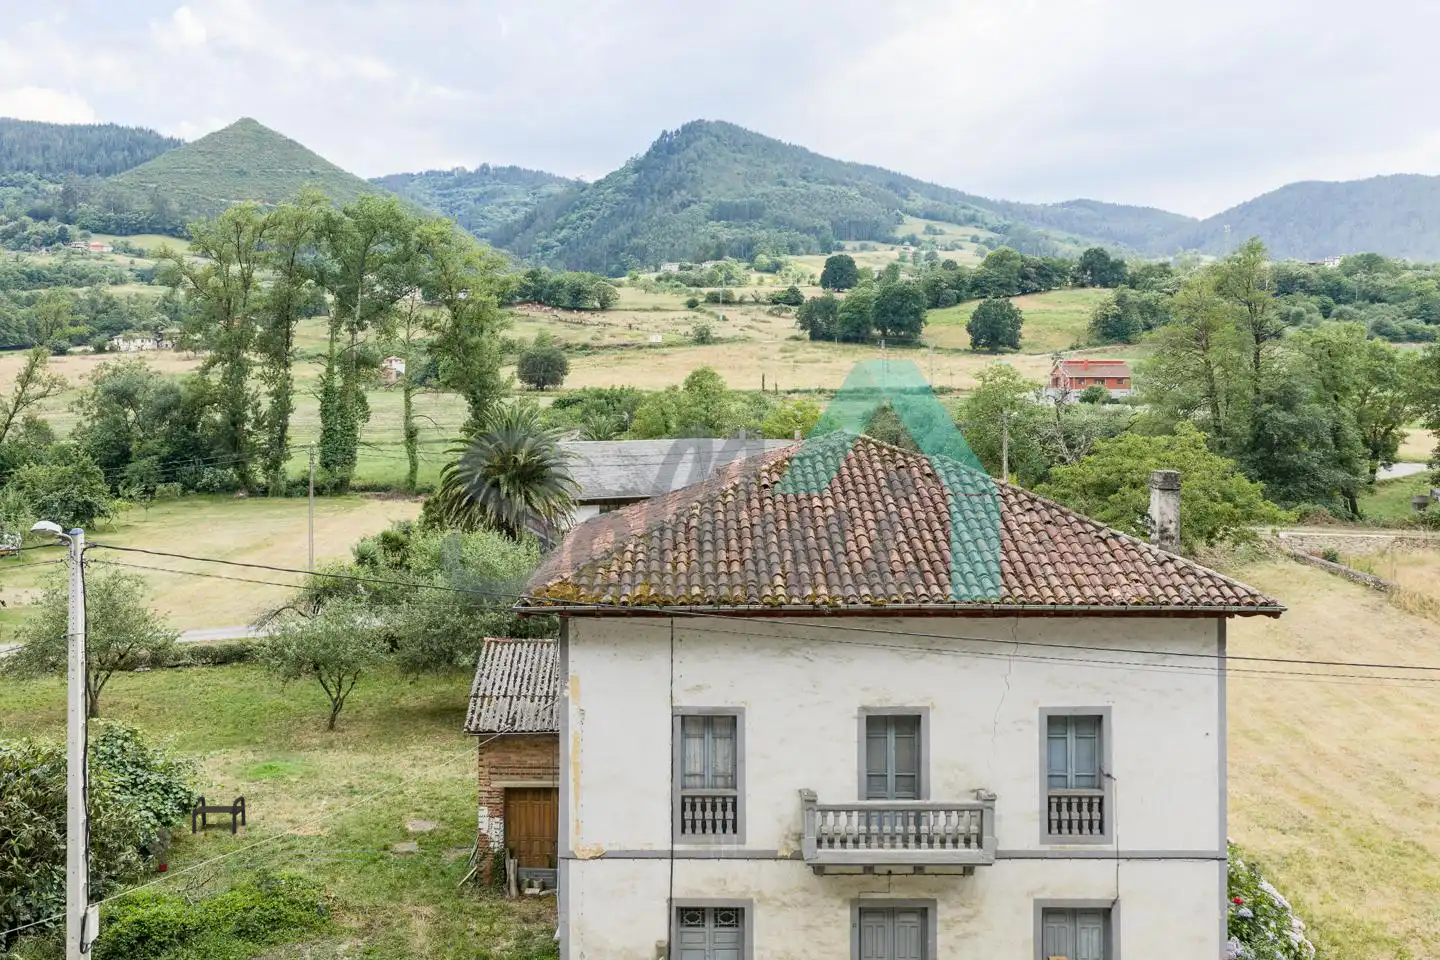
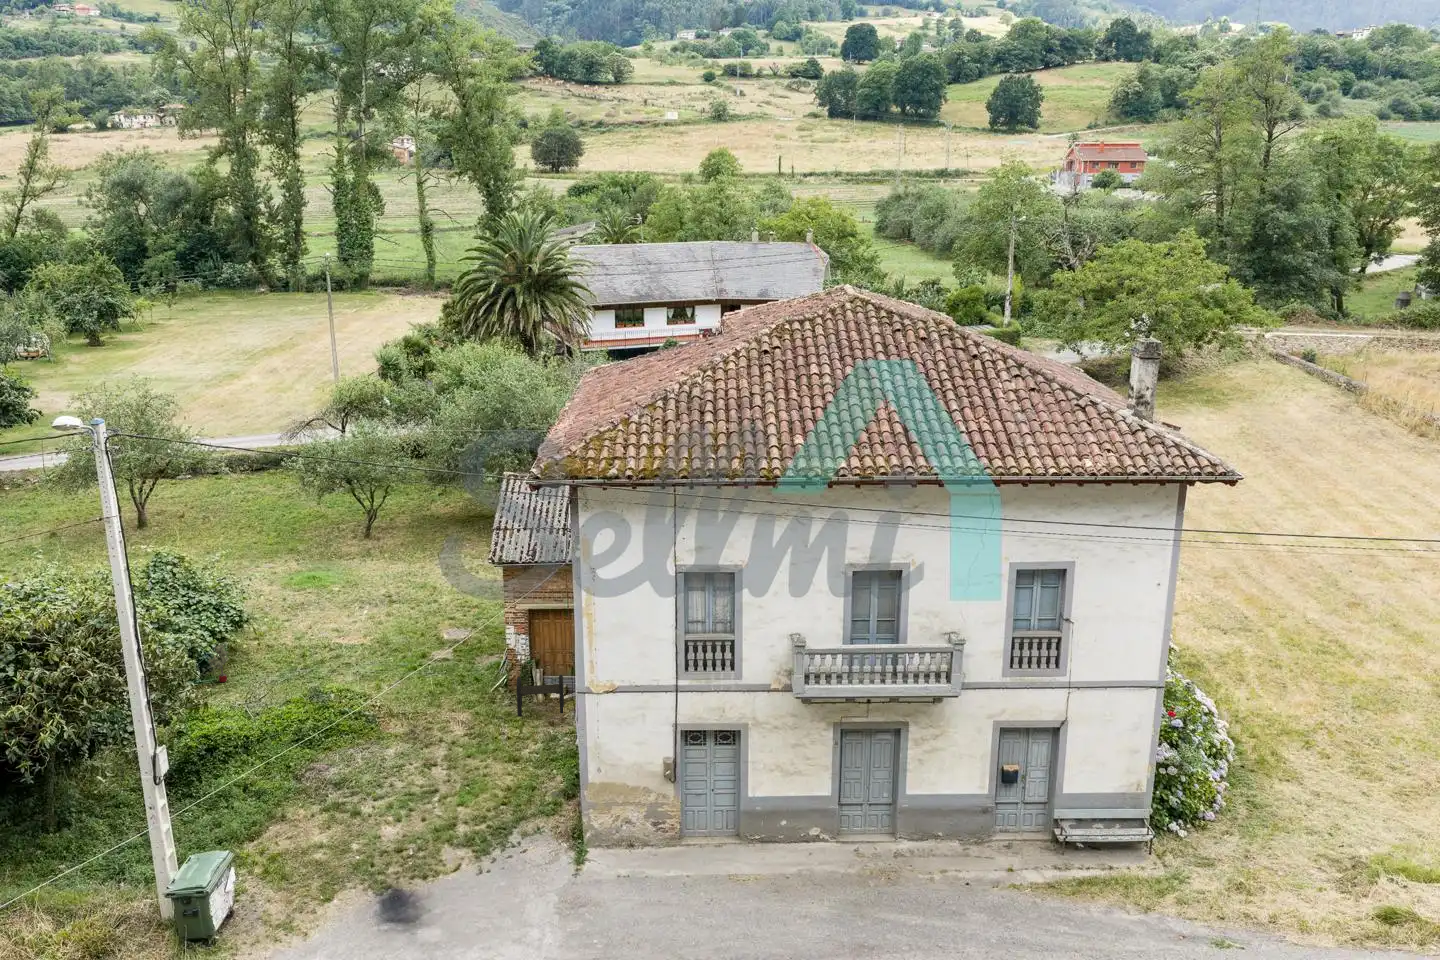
bench: present [192,796,246,834] -> present [516,675,564,716]

